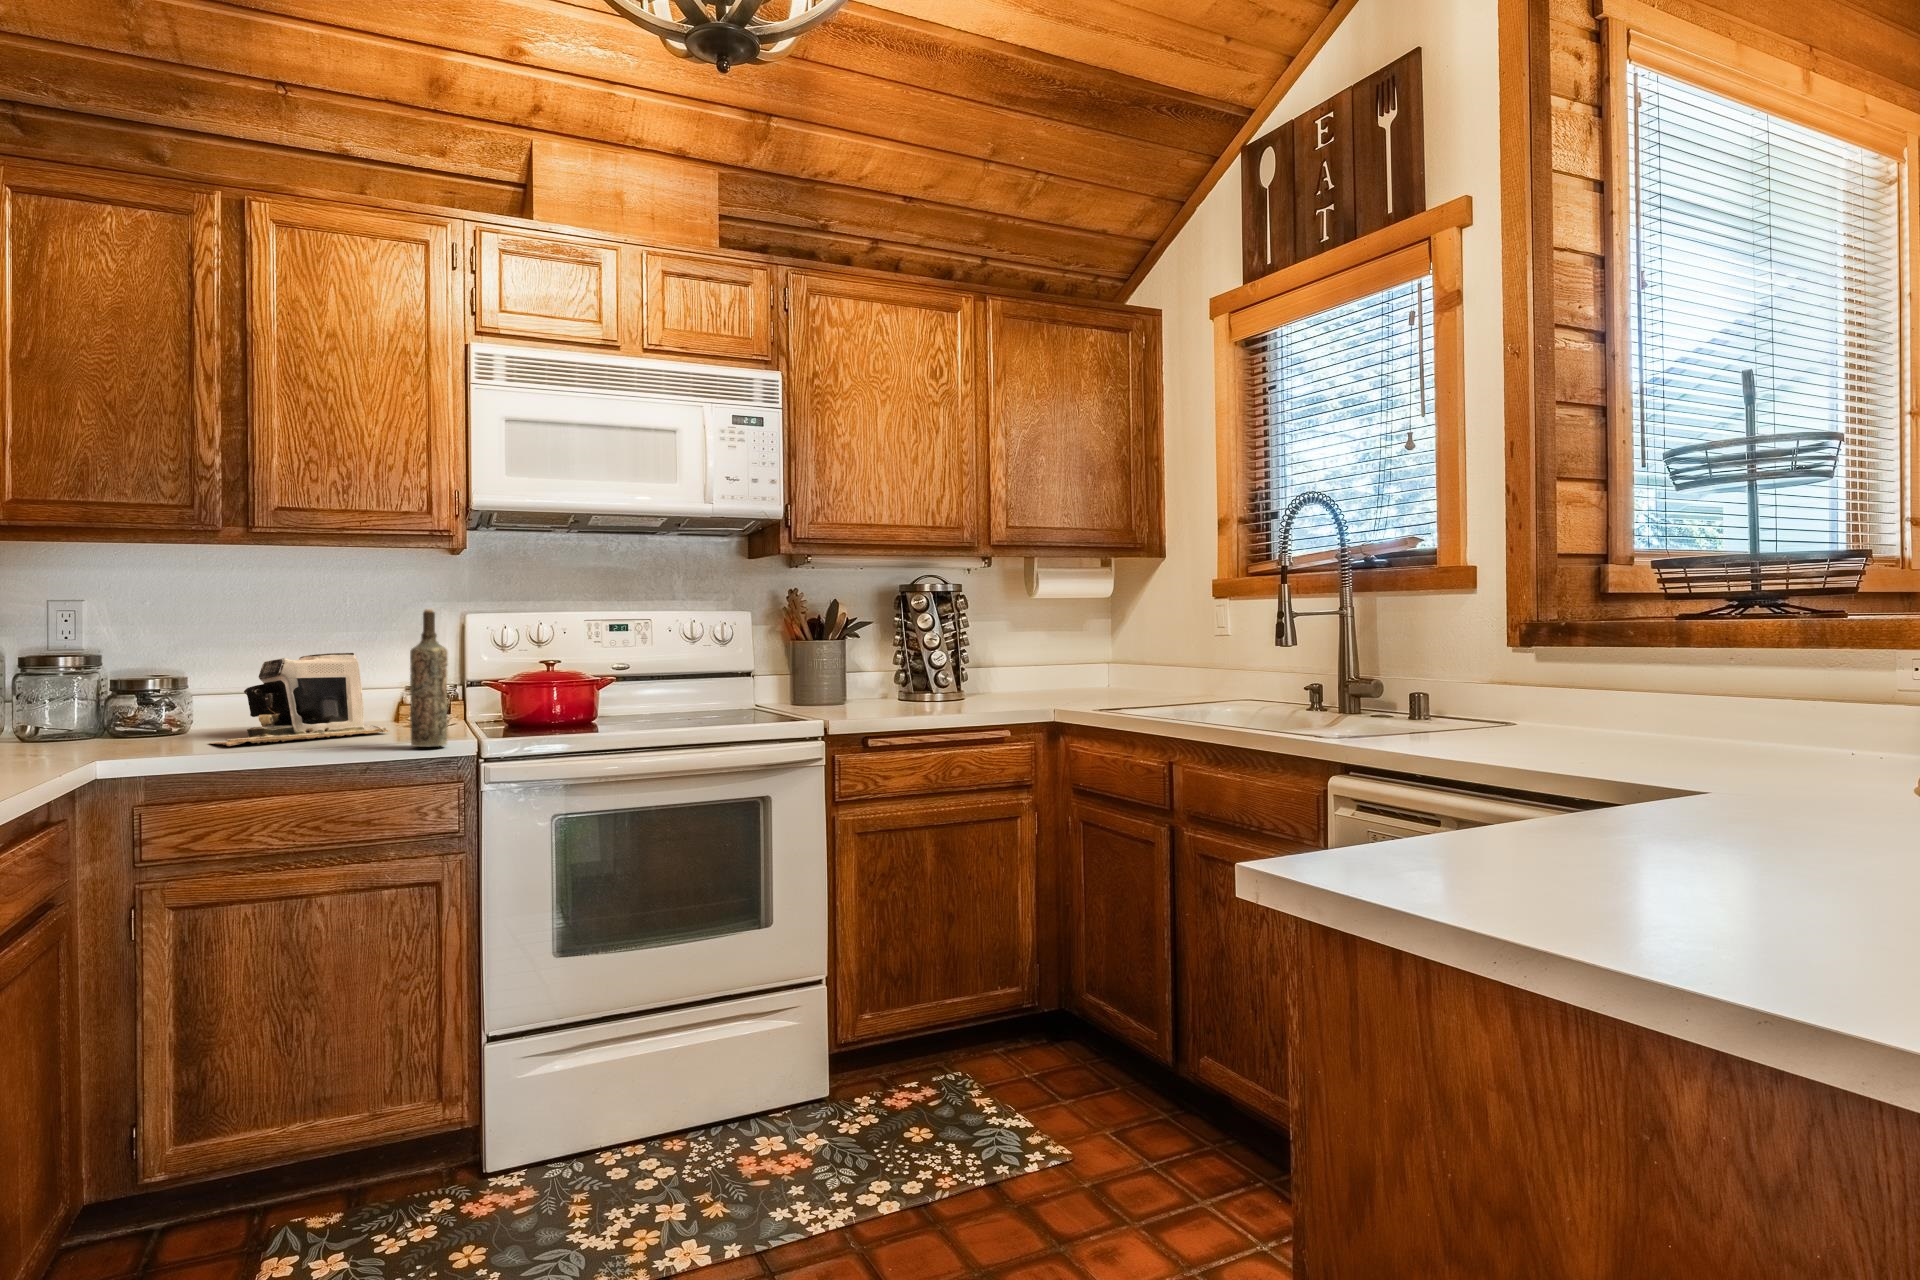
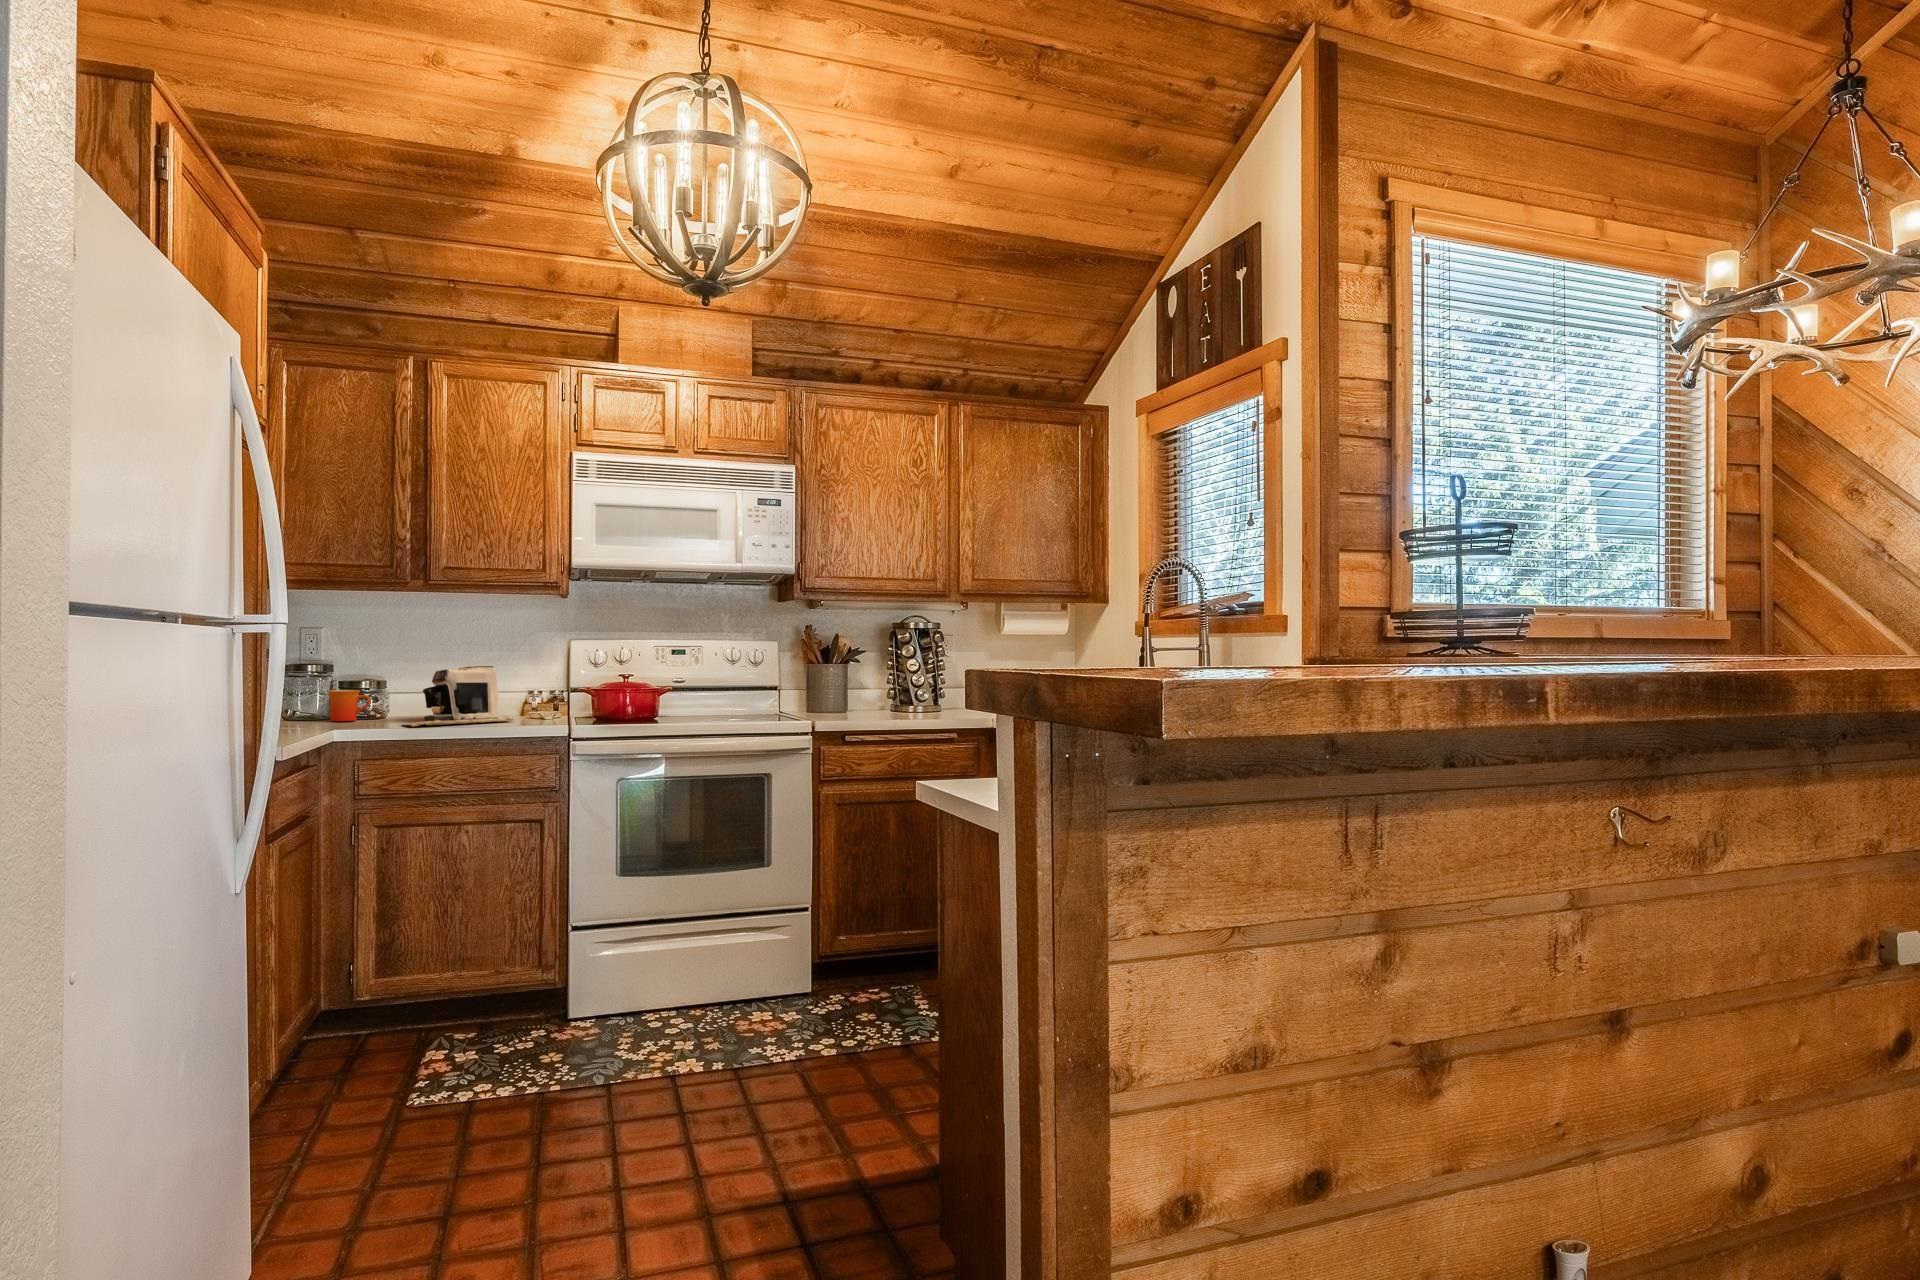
bottle: present [410,609,448,747] -> none [526,638,552,731]
mug: none [89,692,160,740] -> present [328,690,370,721]

